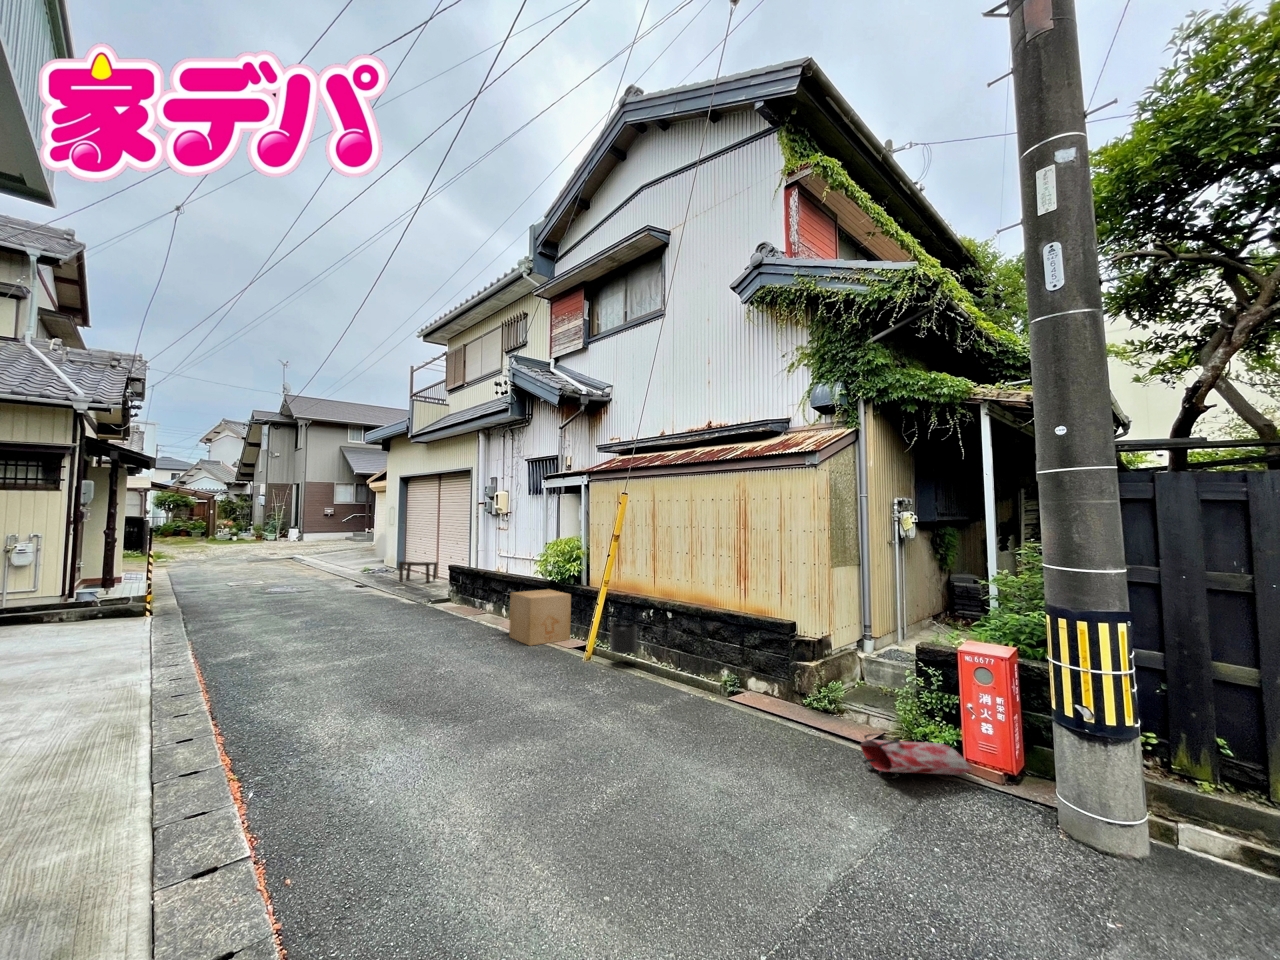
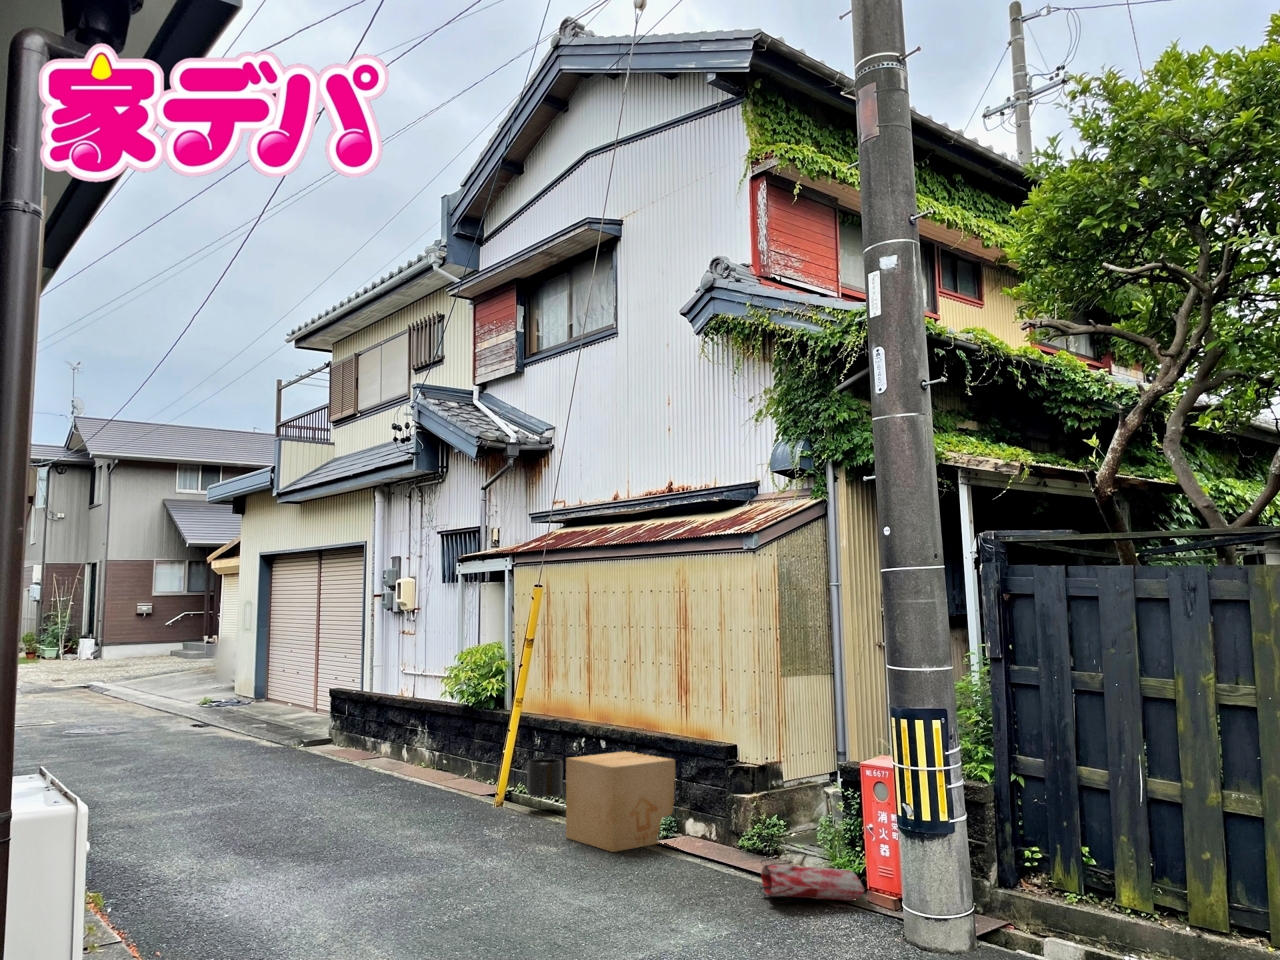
bench: present [399,562,438,583] -> none [258,687,317,720]
cardboard box: present [509,589,571,646] -> present [566,752,676,852]

